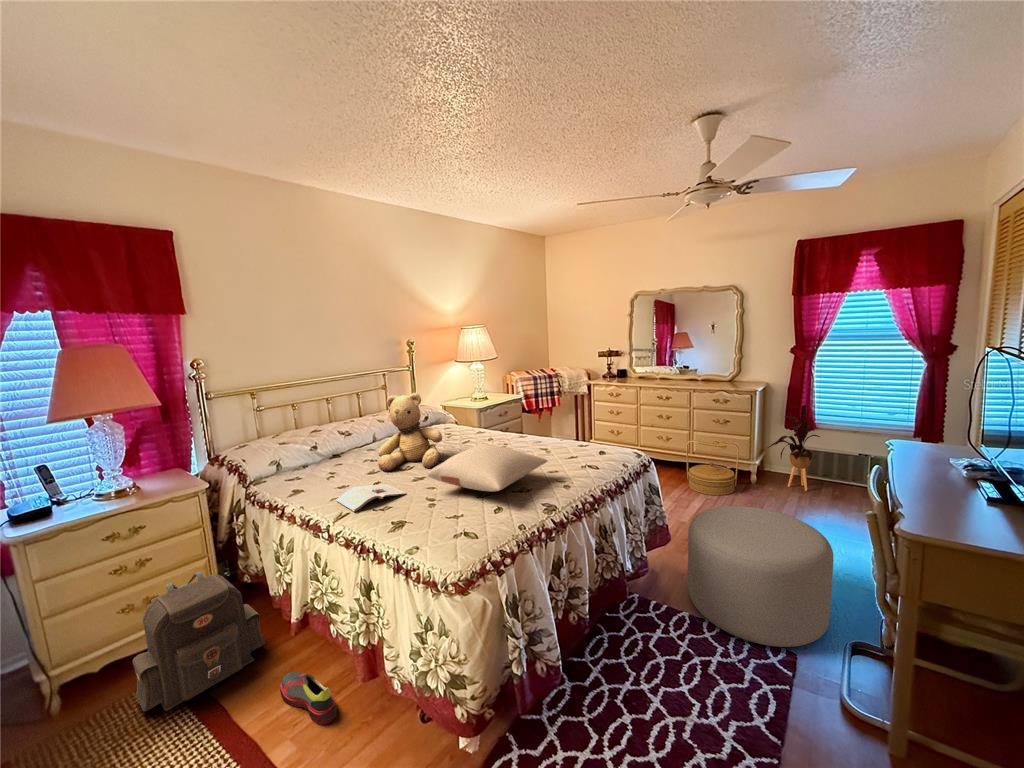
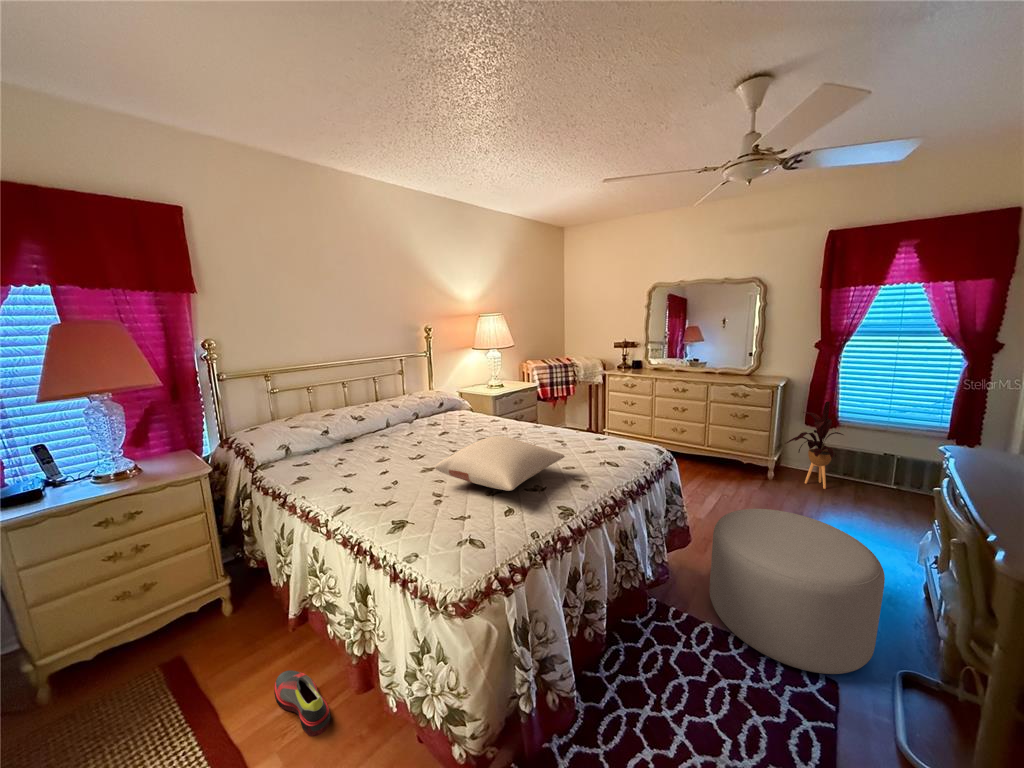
teddy bear: present [378,393,442,471] -> none [388,379,455,460]
woven basket: present [686,440,739,495] -> none [701,433,756,490]
magazine: present [336,484,406,512] -> none [338,474,413,507]
backpack: present [133,571,265,711] -> none [124,558,268,707]

